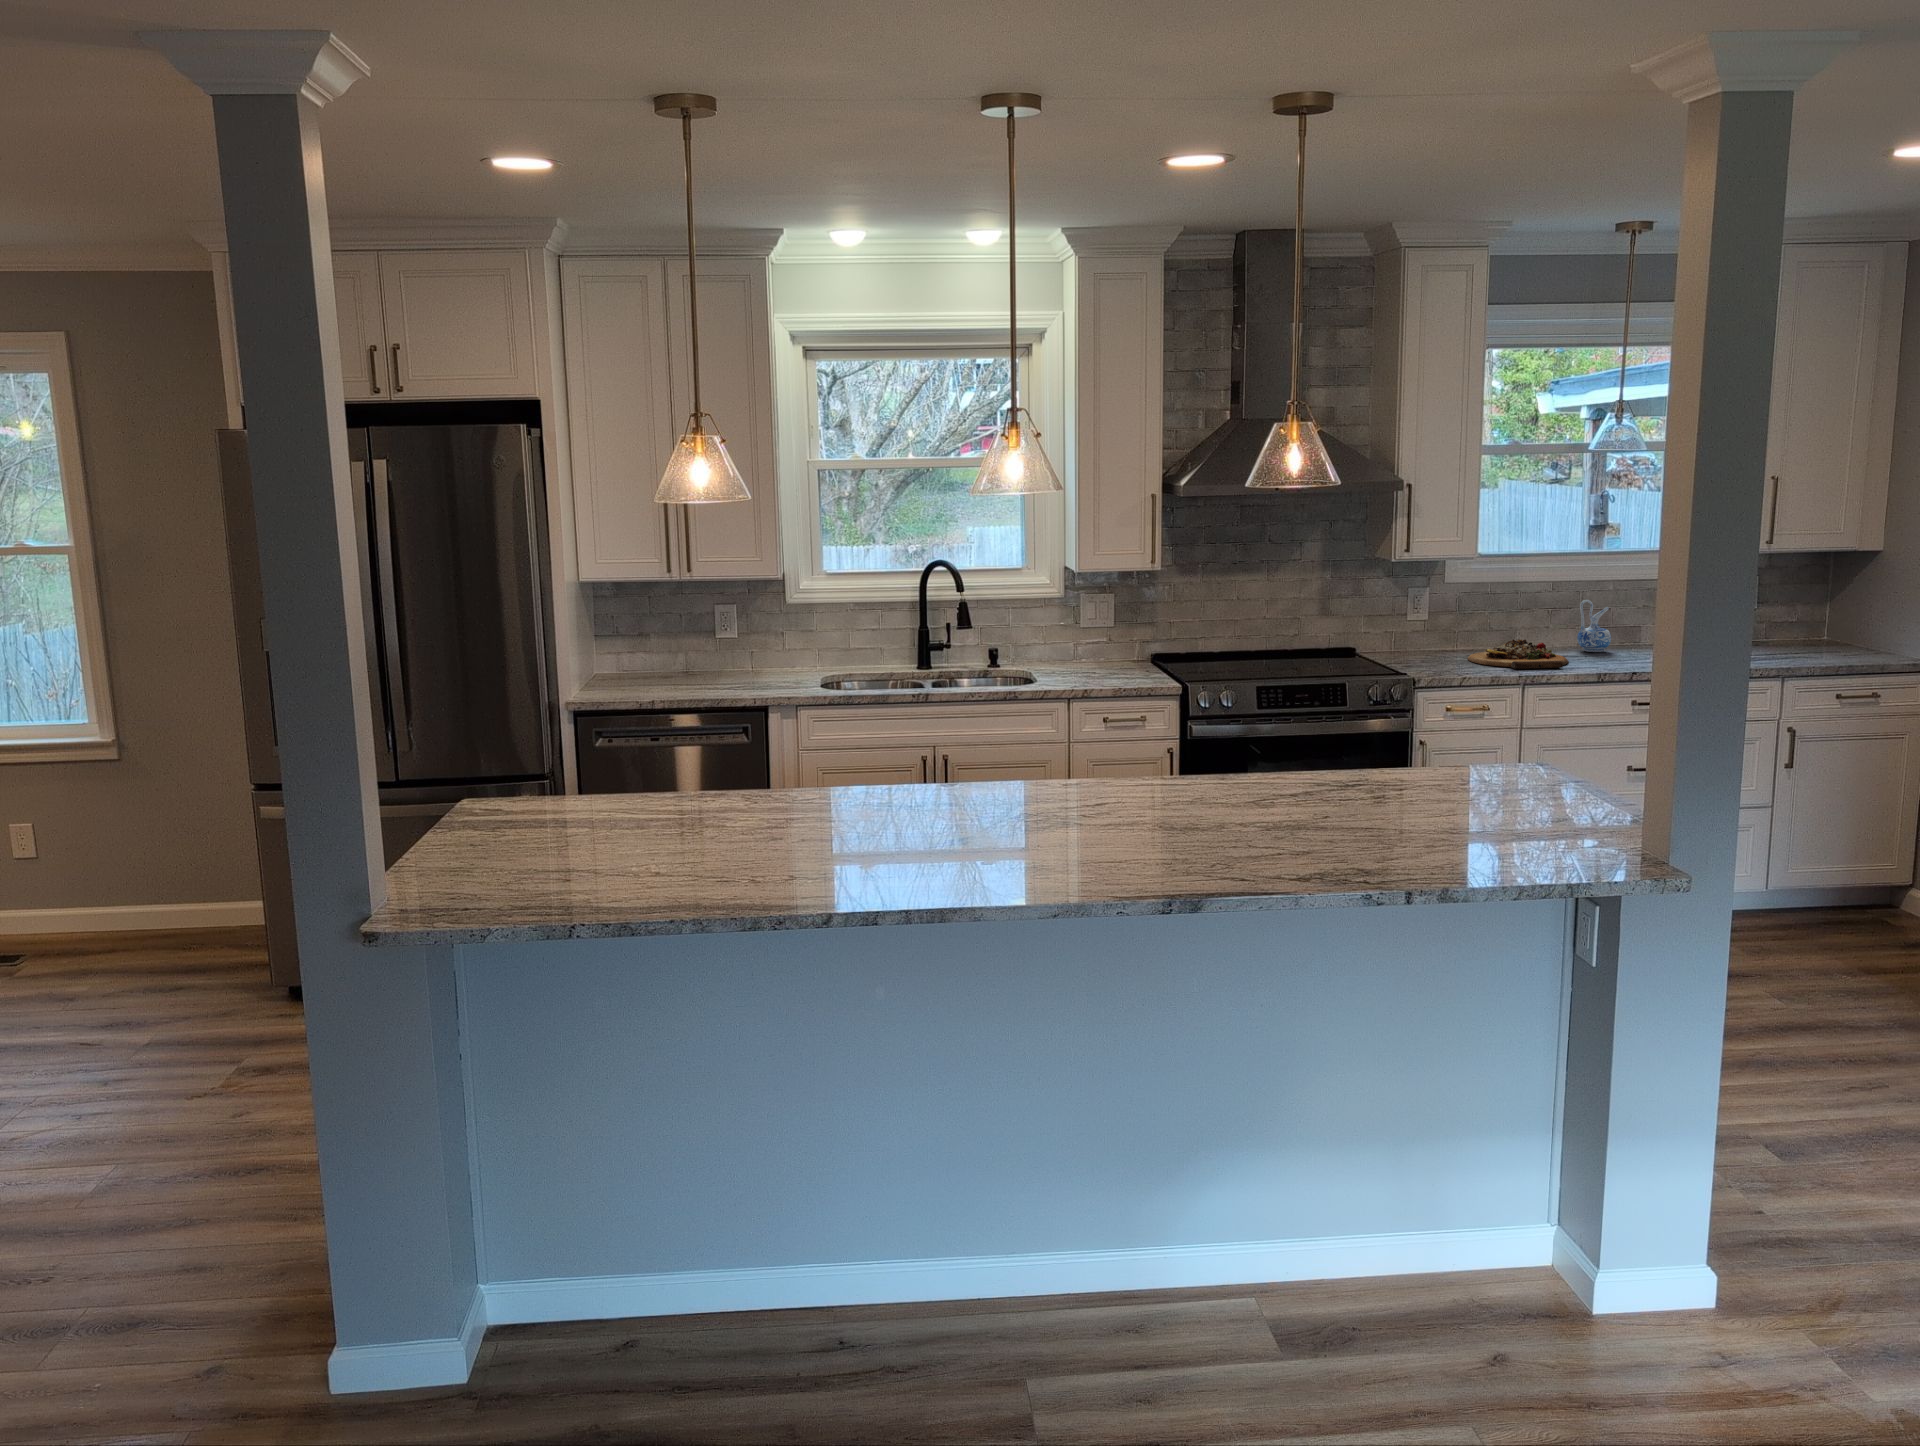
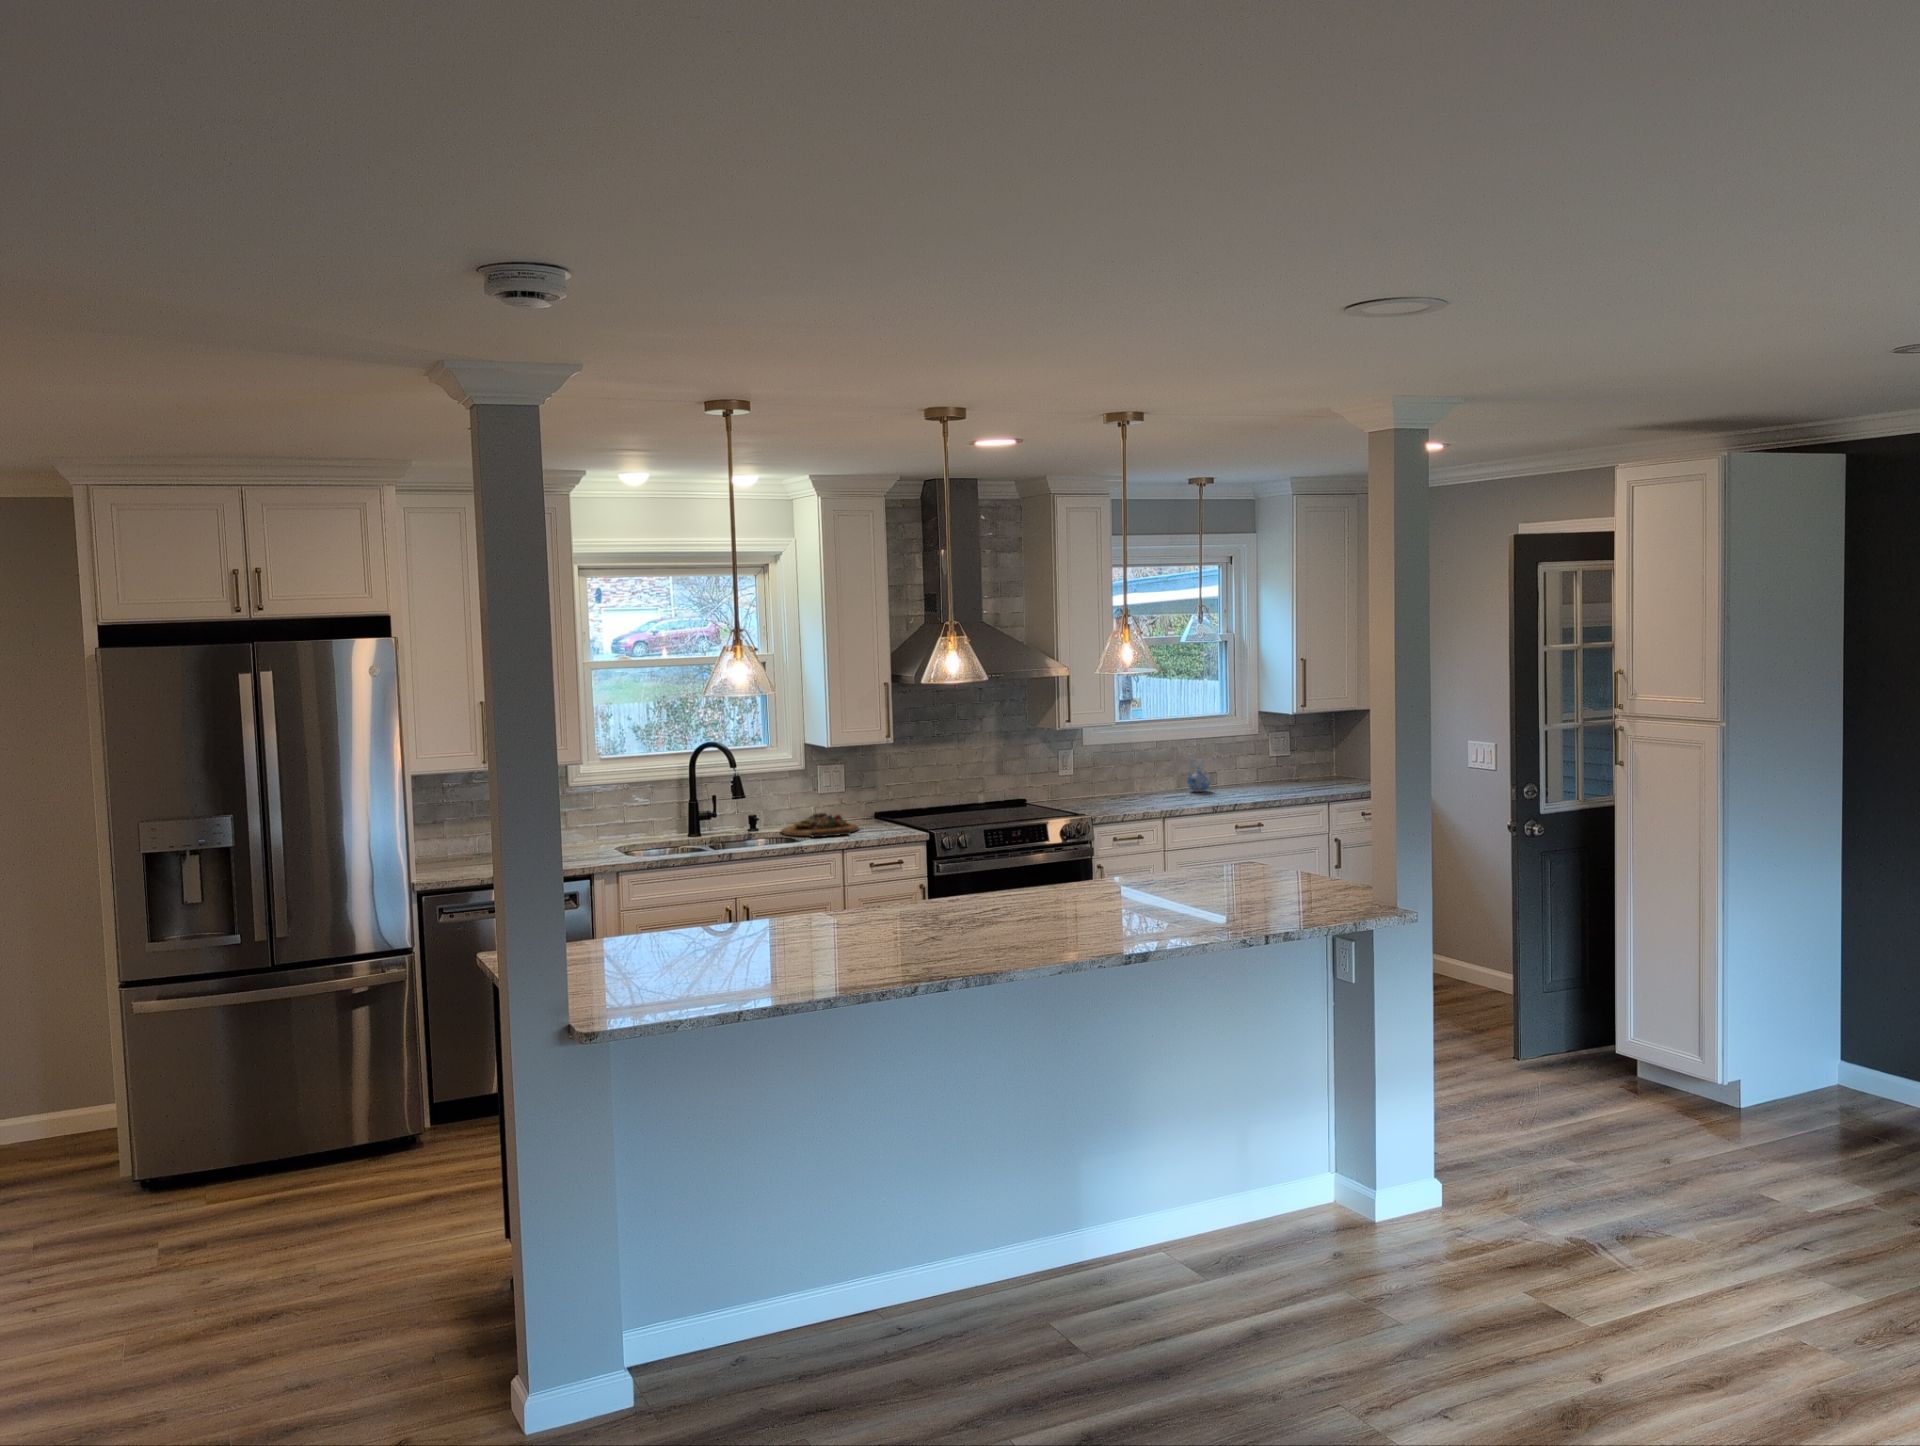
cutting board: present [1468,639,1569,669] -> present [781,813,859,837]

